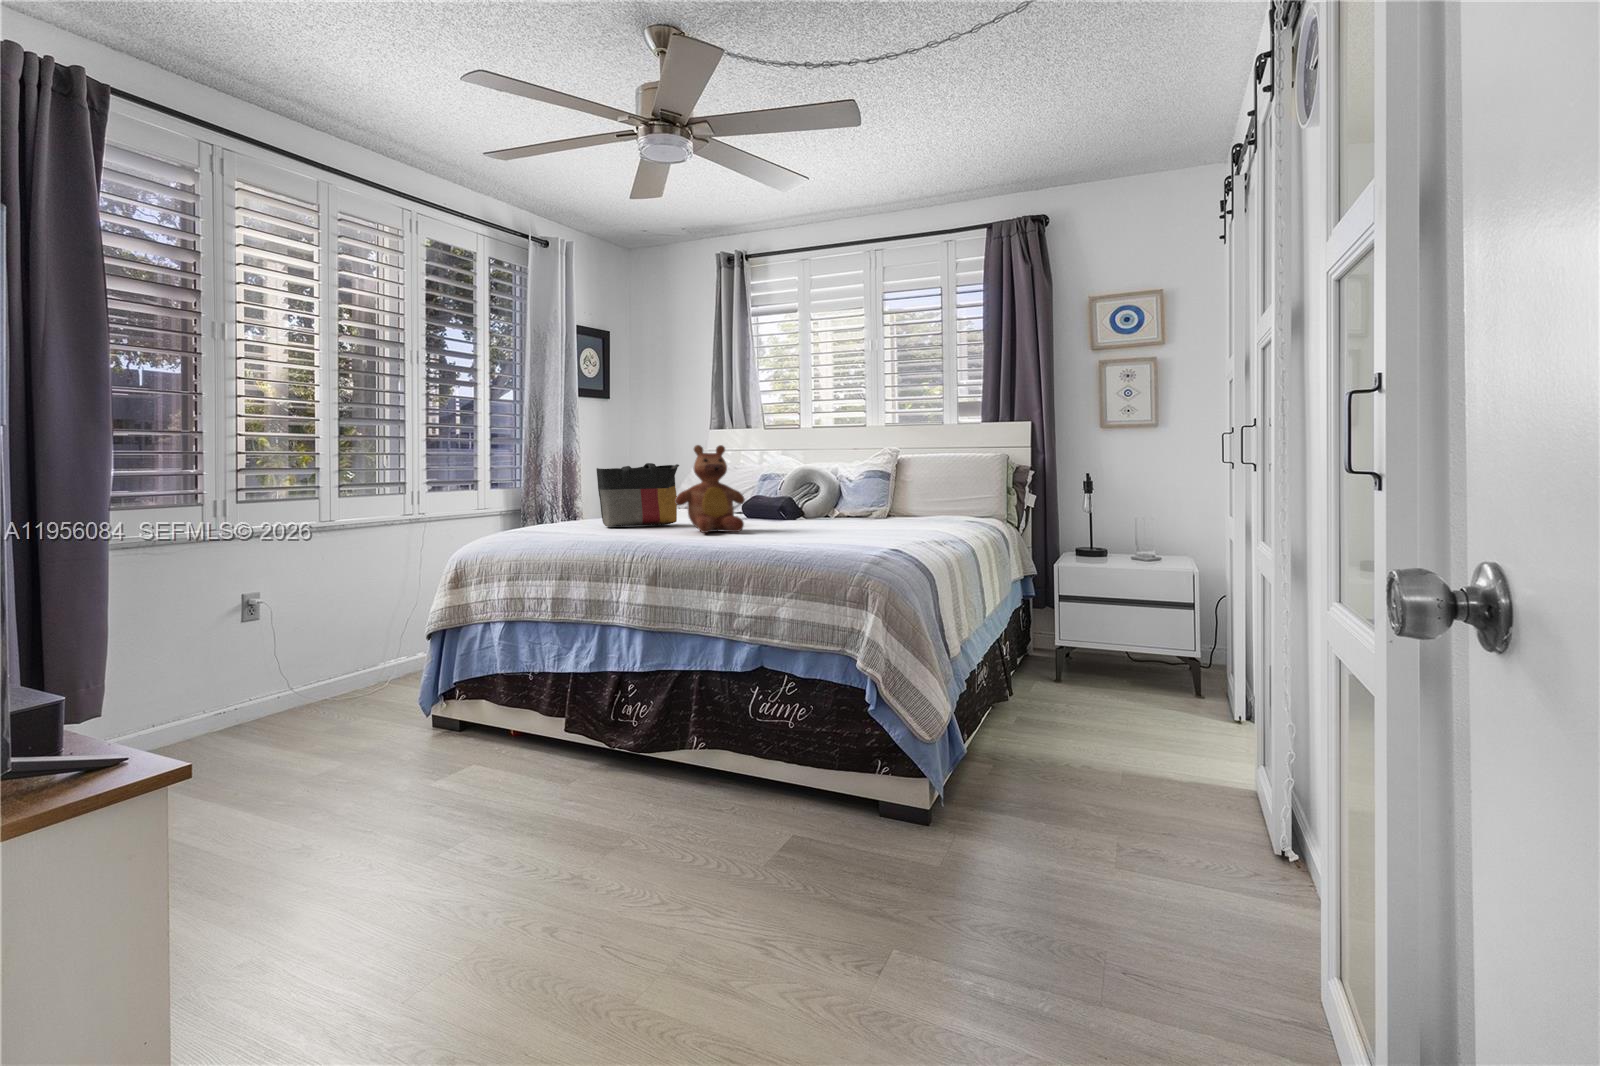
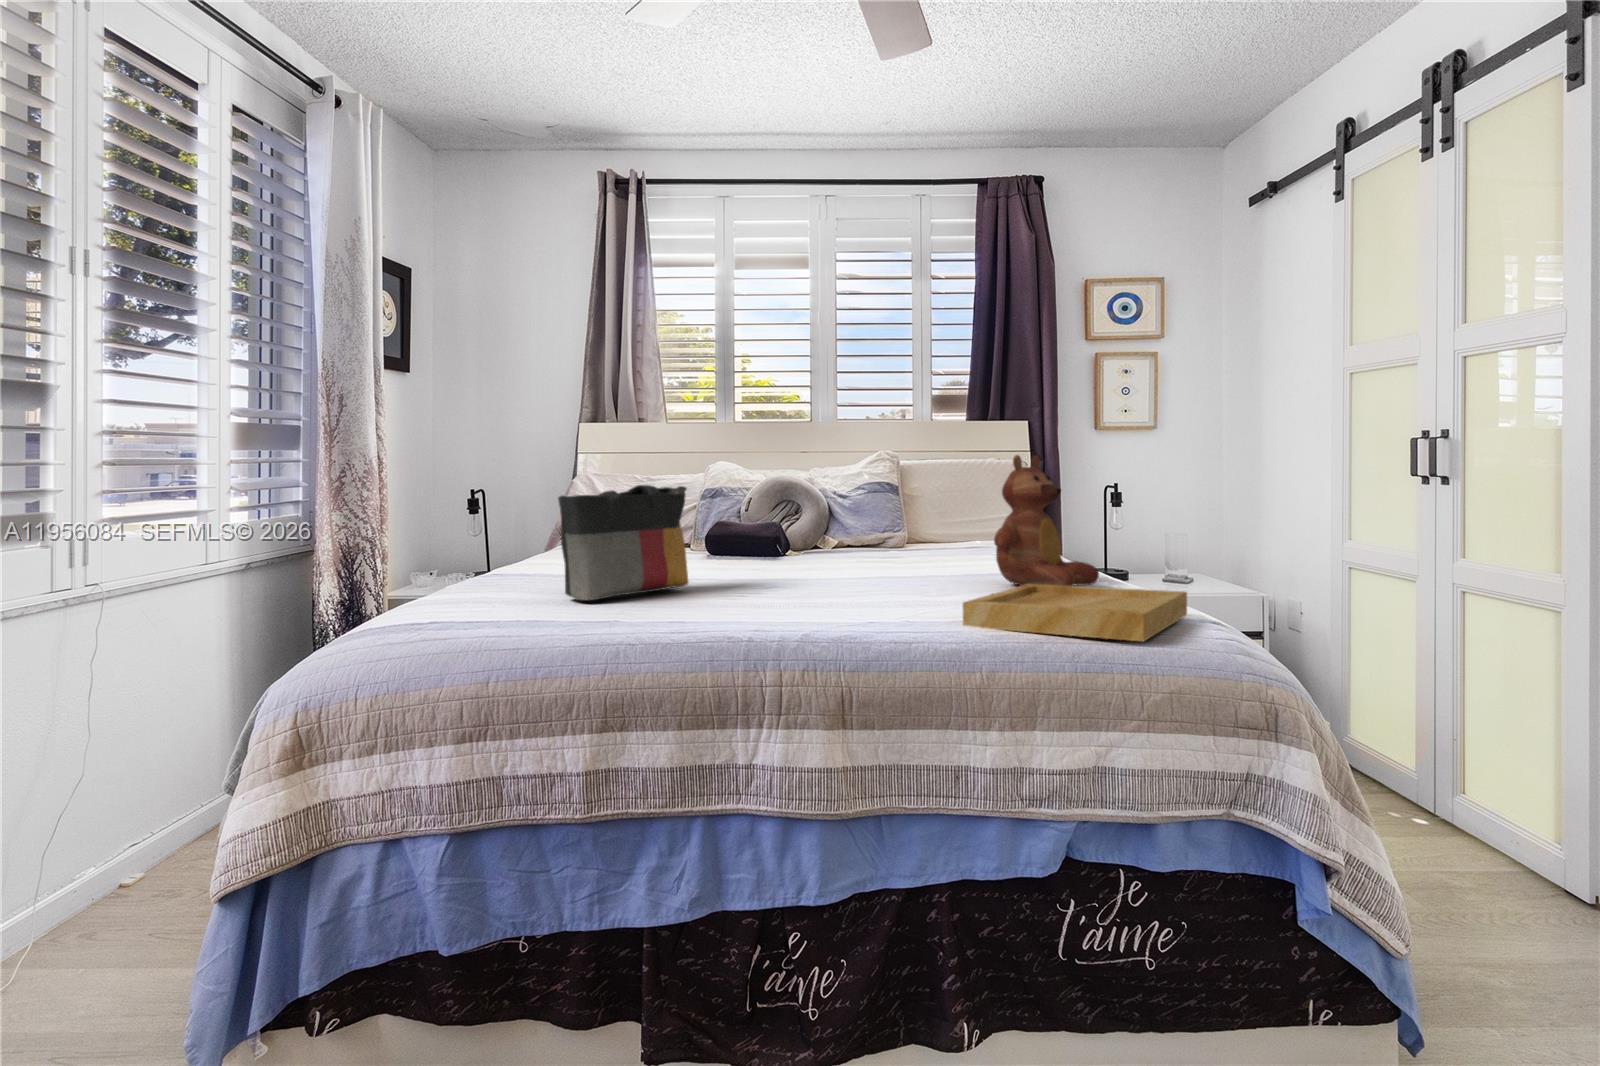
teddy bear: present [675,445,745,533] -> present [994,455,1099,586]
tray: none [759,526,901,551] -> present [963,584,1187,641]

